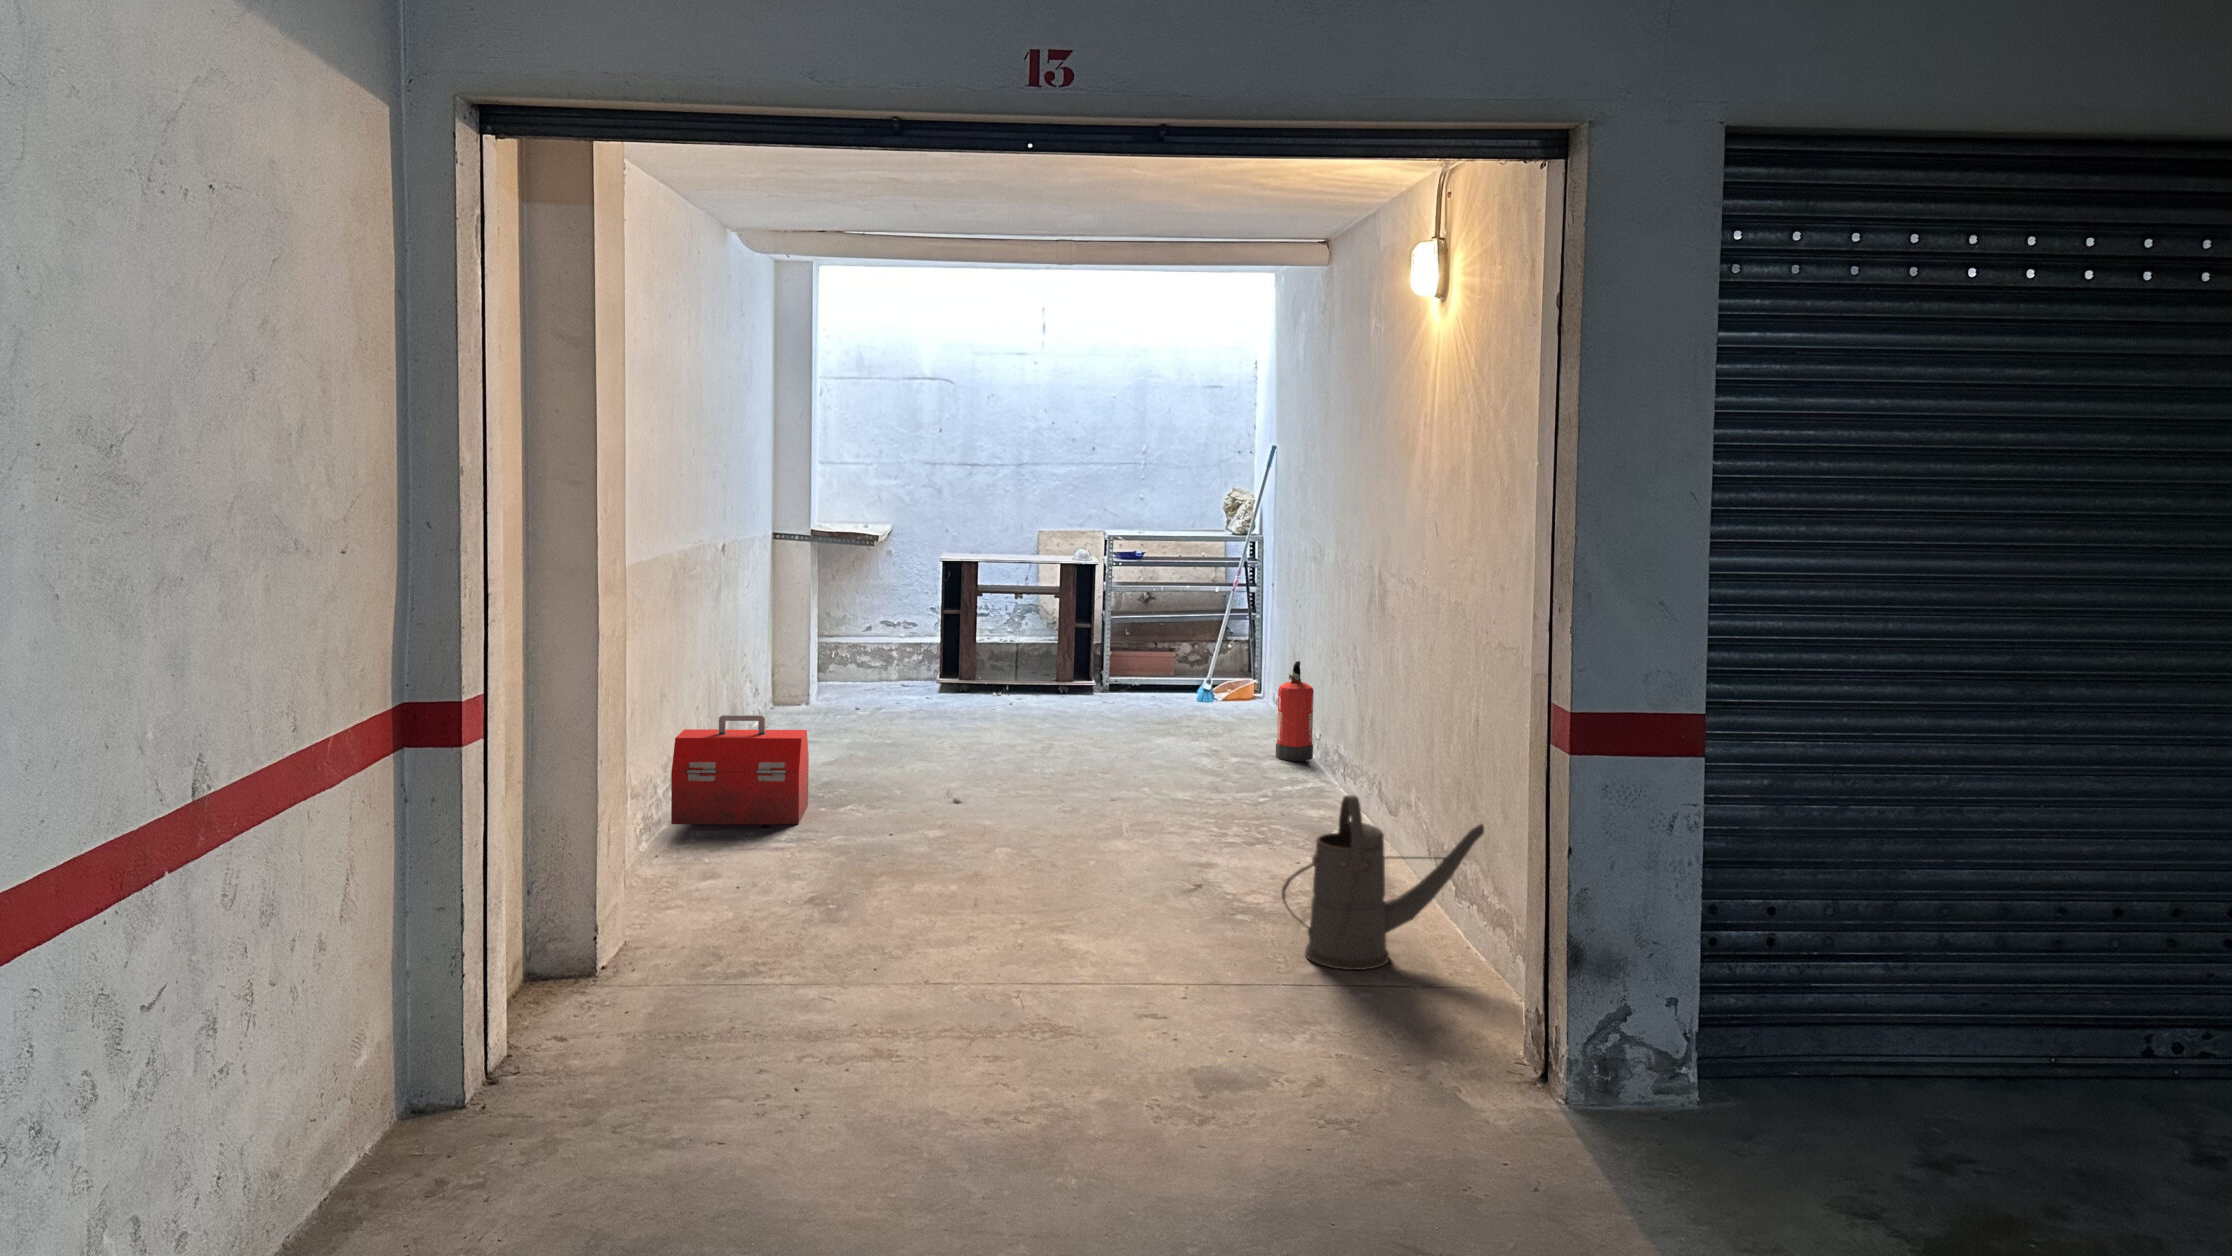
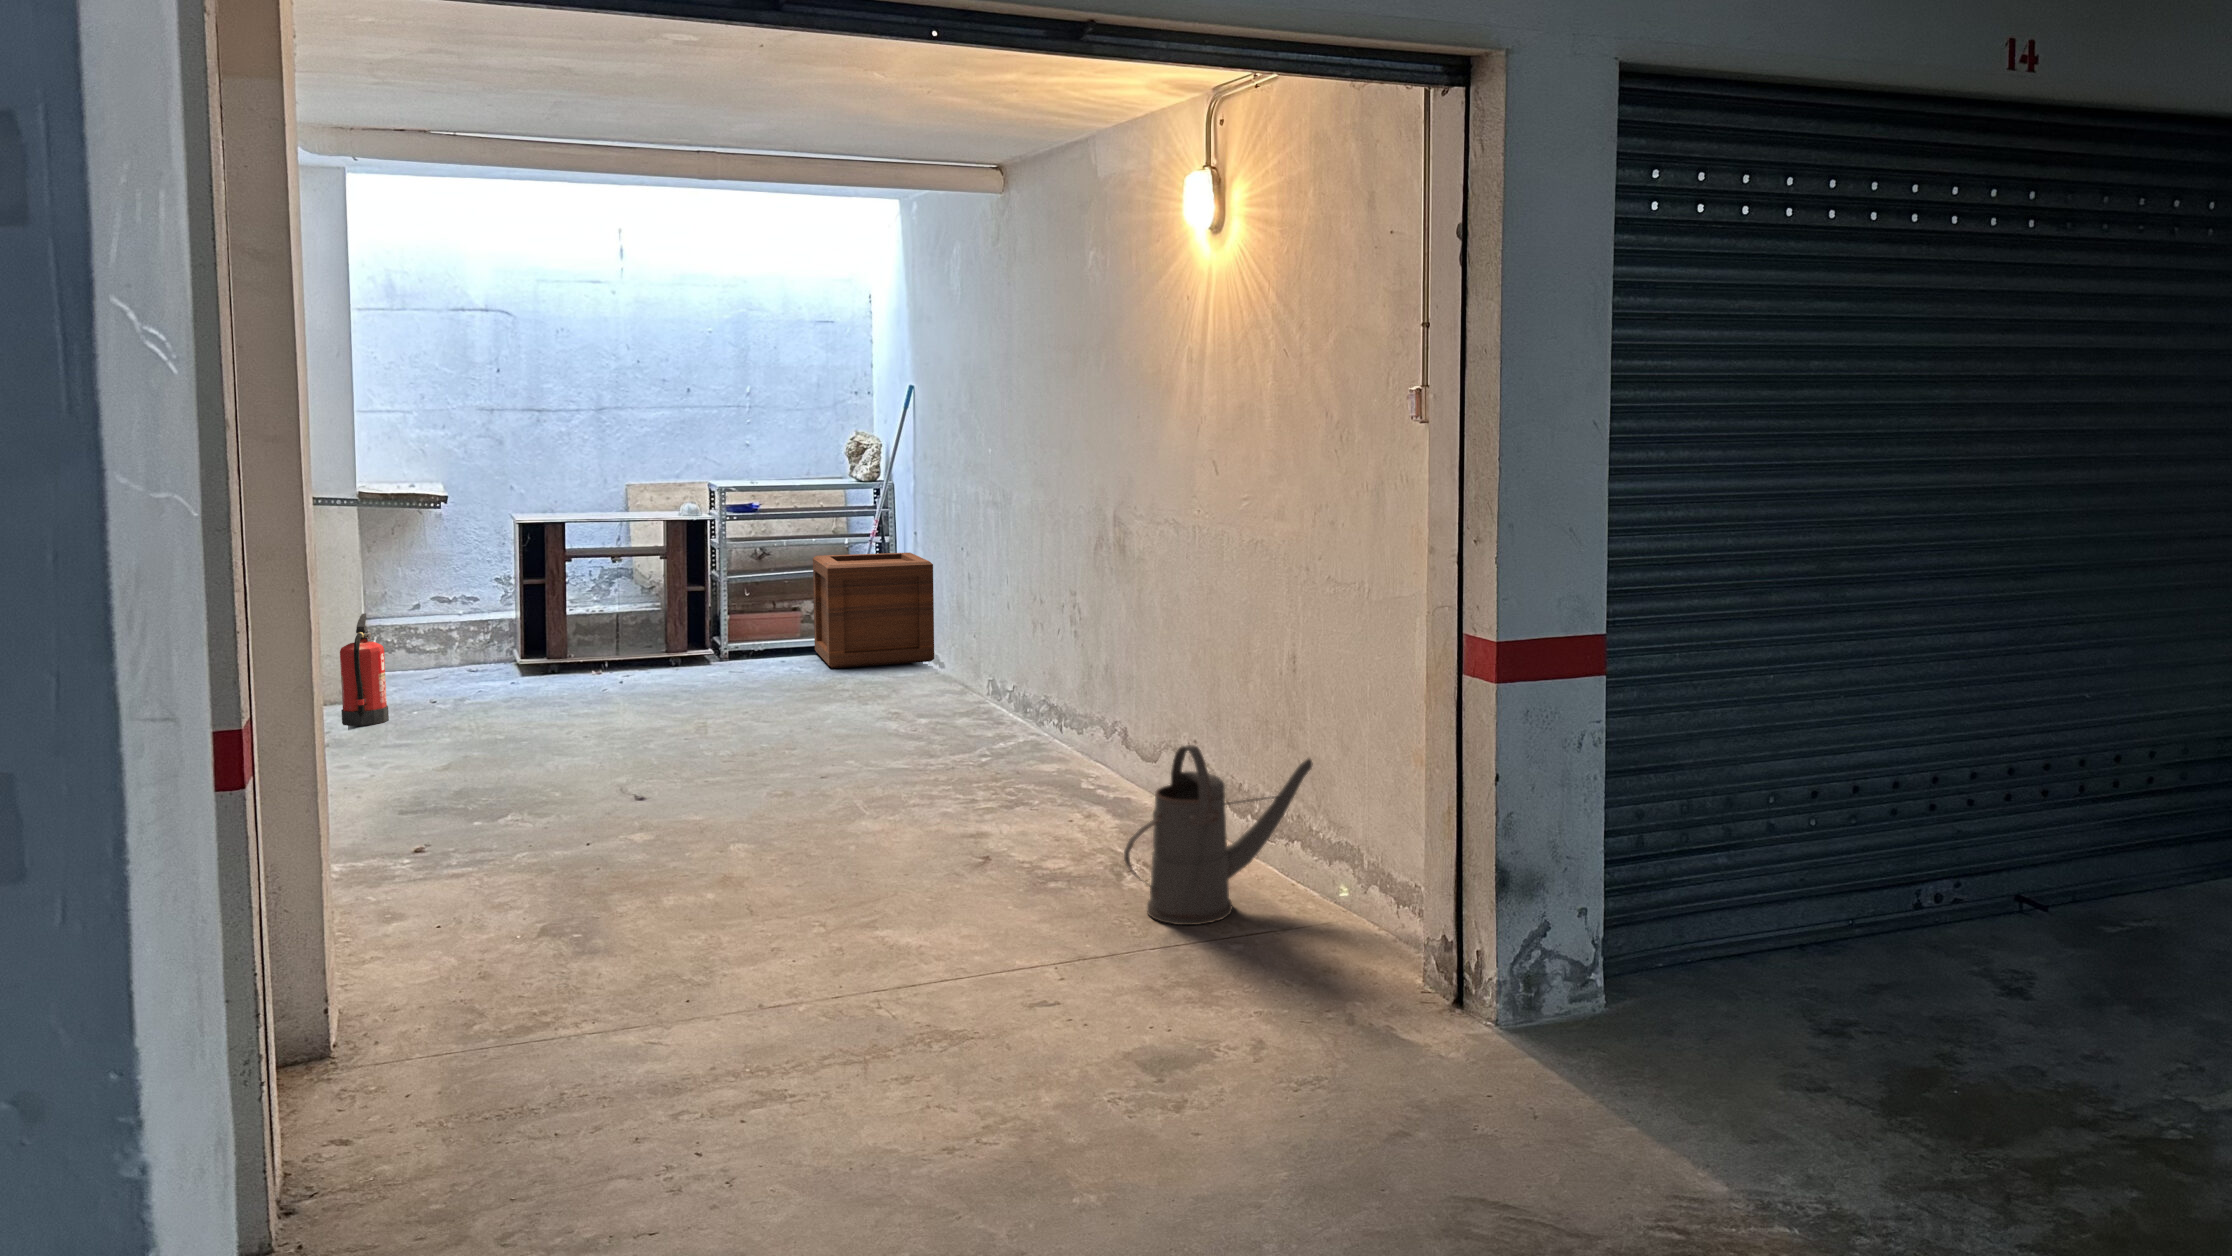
wooden crate: none [1167,600,1273,711] -> present [813,553,934,668]
fire extinguisher: present [1276,661,1314,761] -> present [340,613,389,726]
toolbox: present [671,715,809,824] -> none [274,724,462,874]

